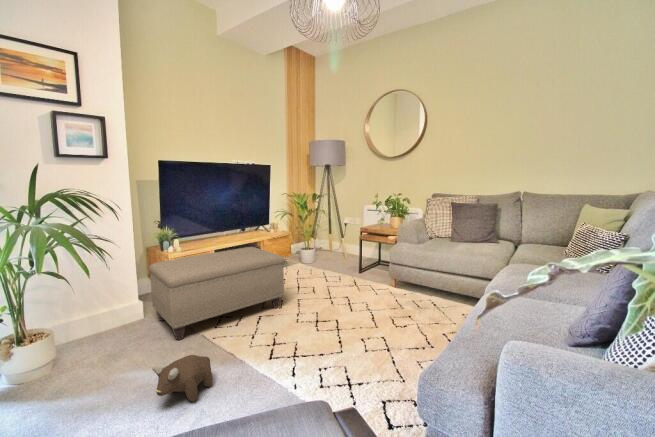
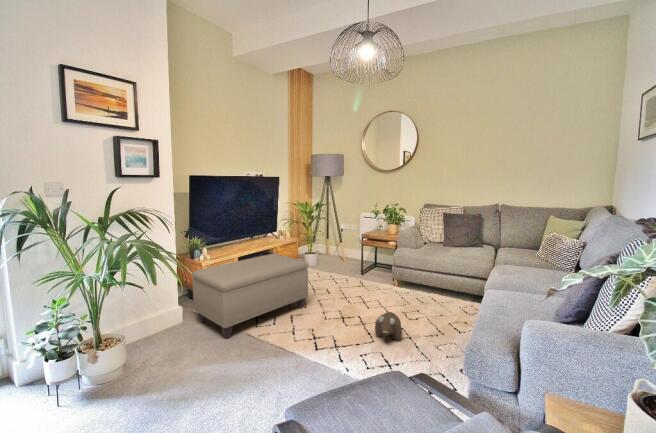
plush toy: present [152,355,212,402] -> present [375,312,402,341]

